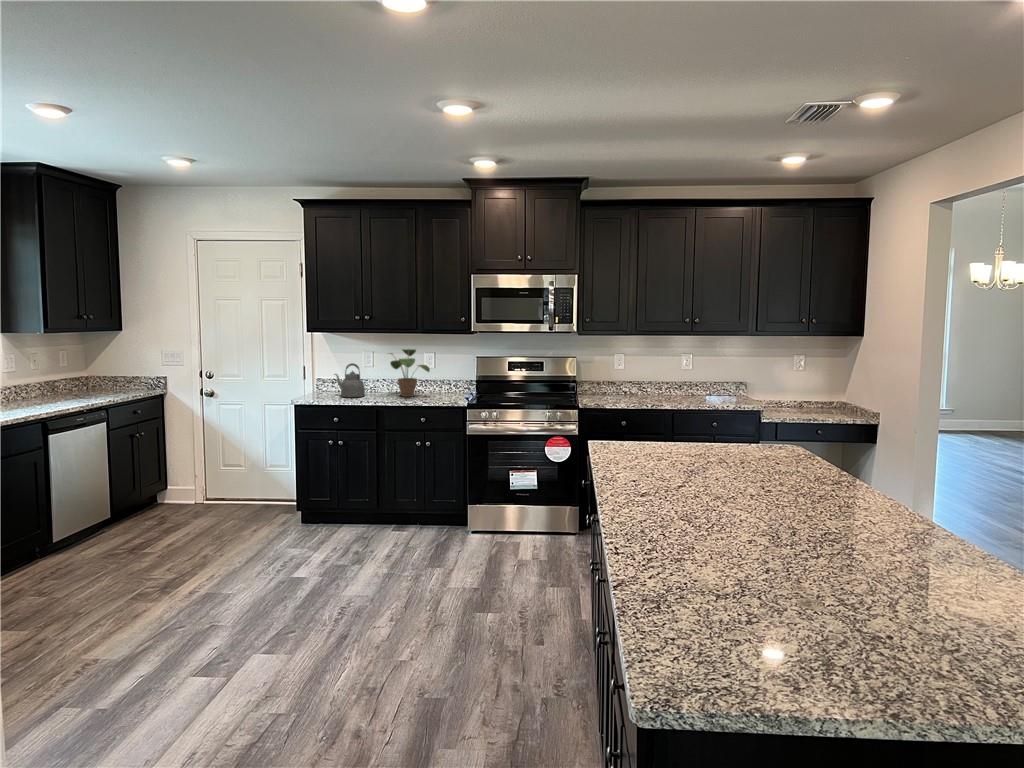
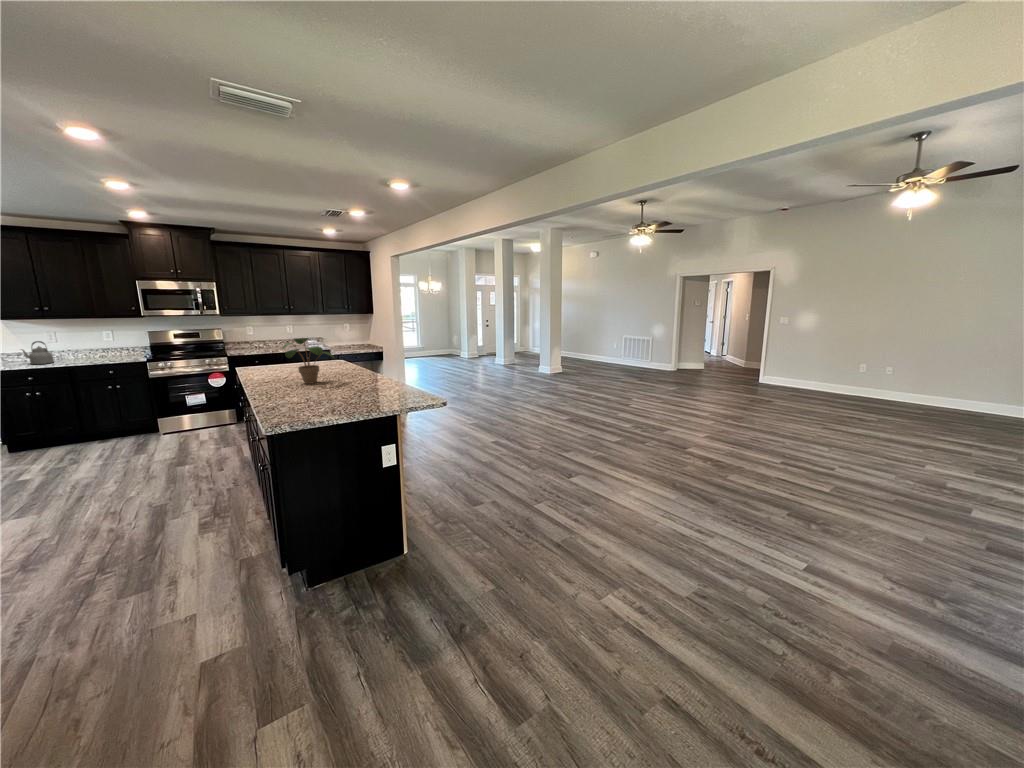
potted plant: present [390,349,430,397] -> present [283,338,334,384]

